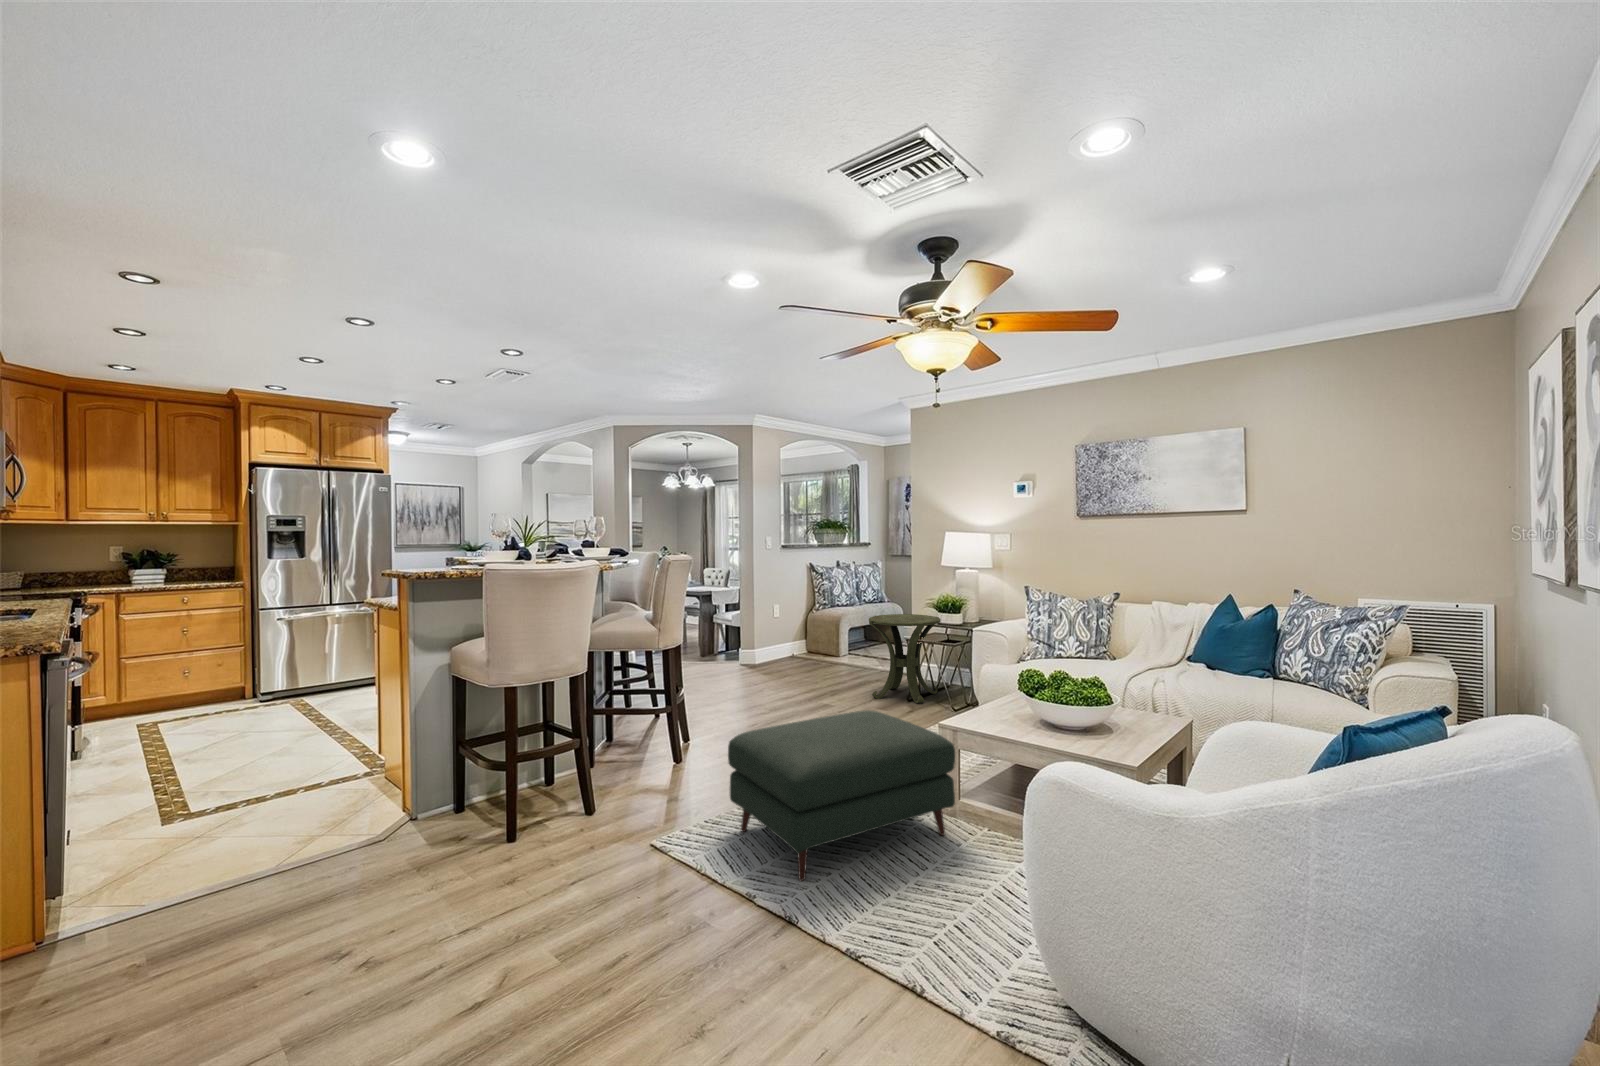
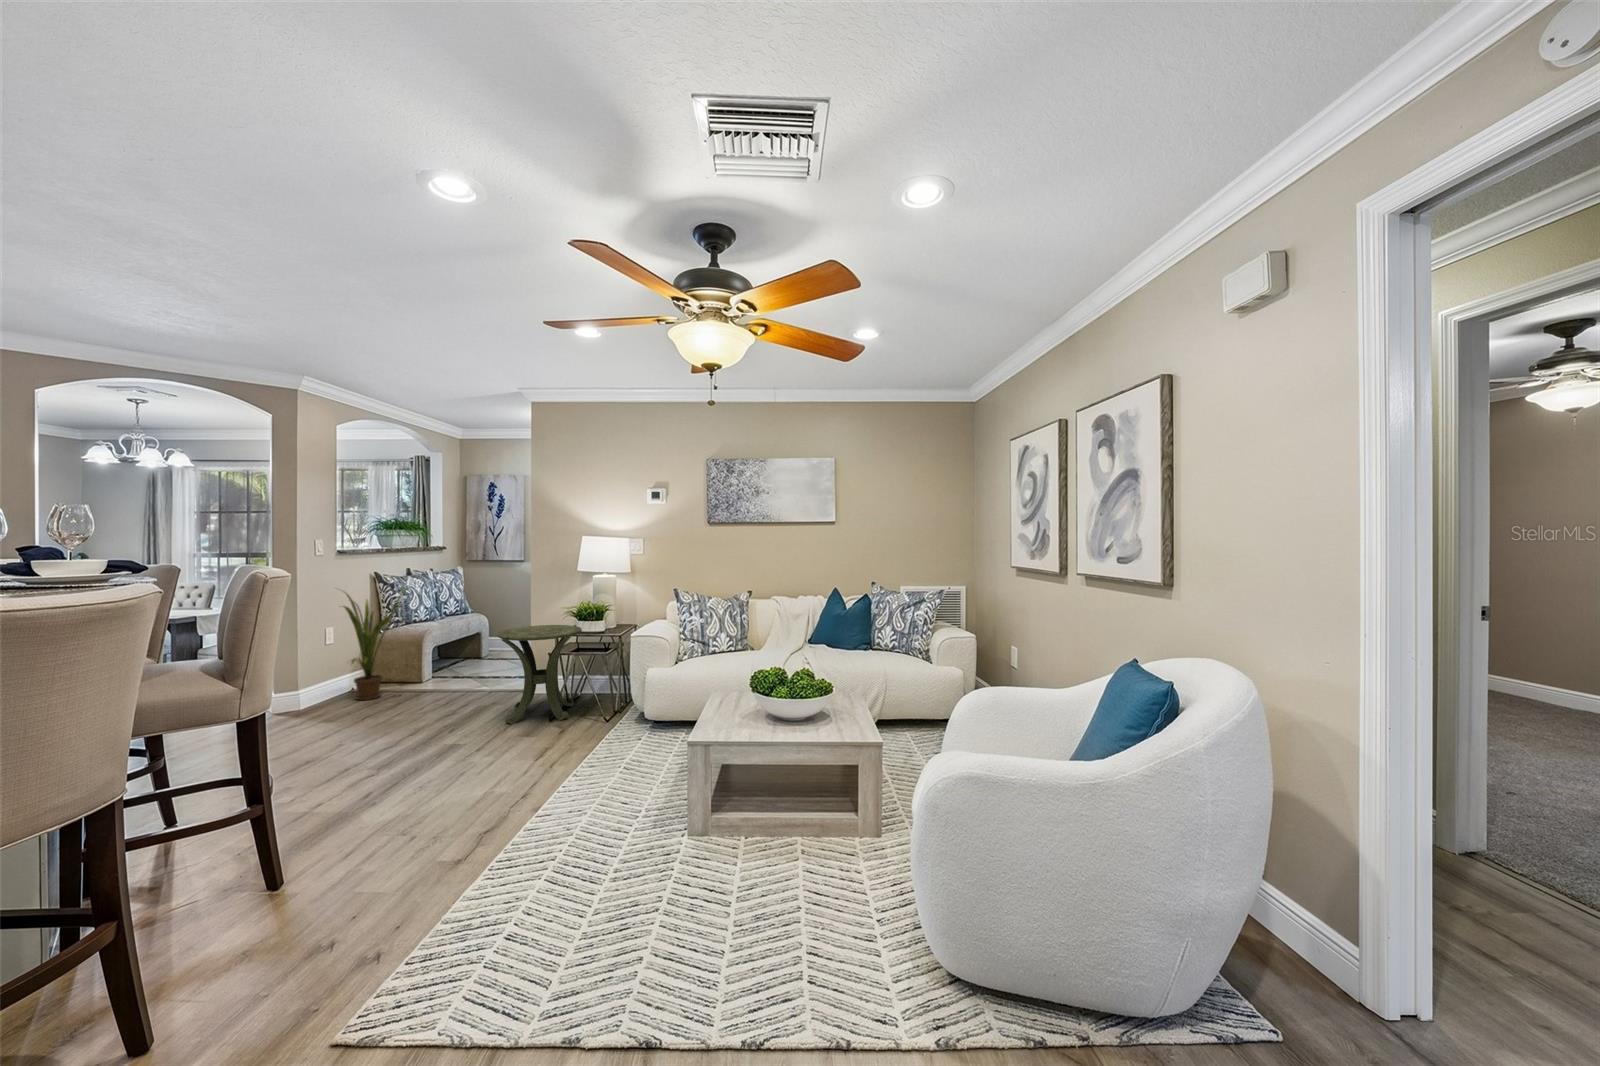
house plant: none [776,573,825,664] -> present [340,589,404,700]
ottoman: present [728,710,955,881] -> none [453,743,726,985]

